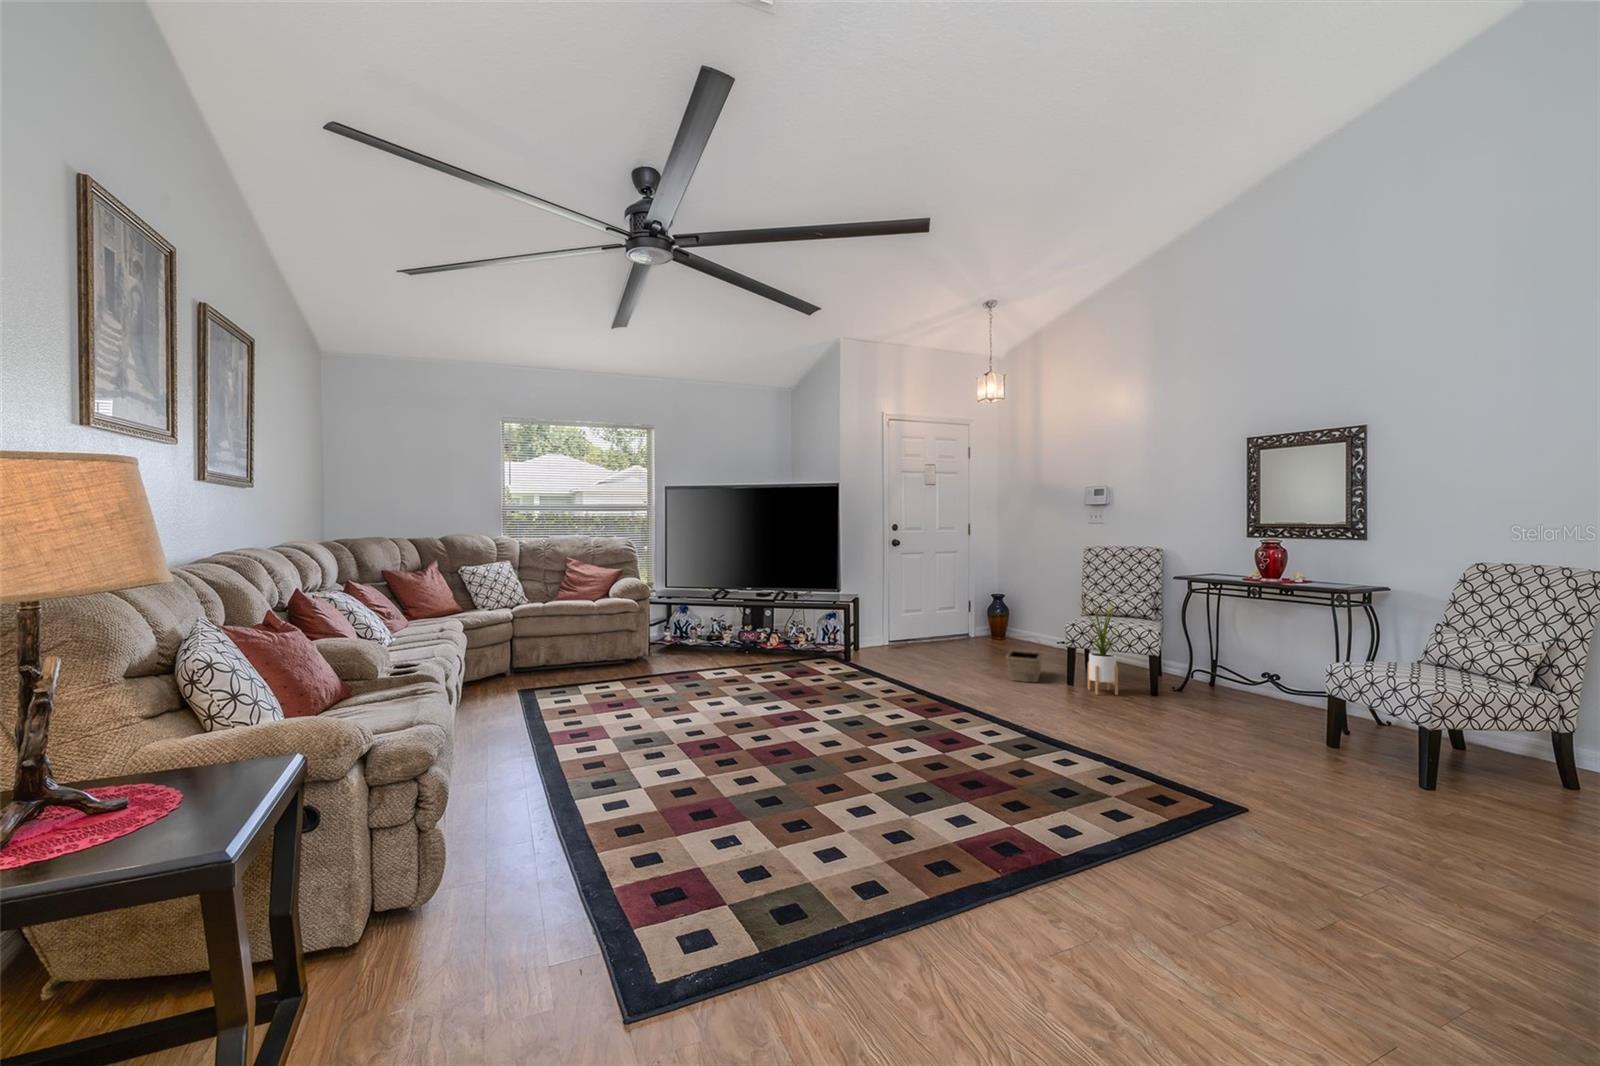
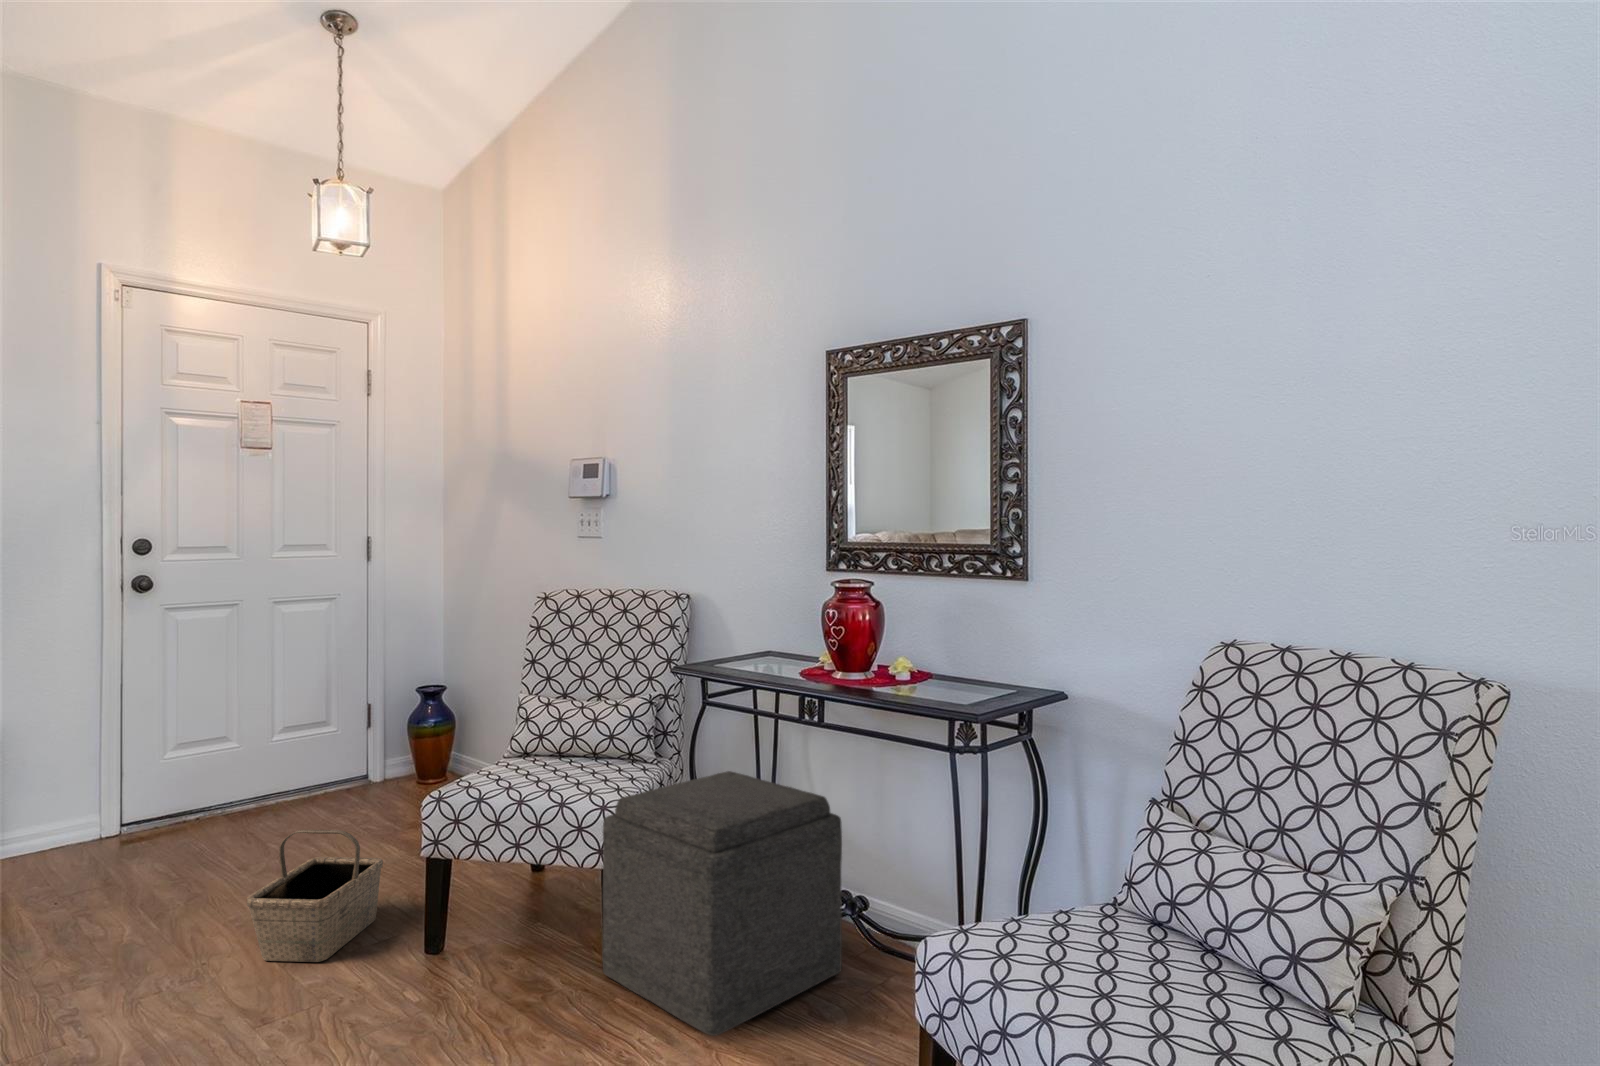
house plant: present [1078,601,1122,695] -> none [384,719,544,1000]
ottoman: none [1157,622,1269,711] -> present [603,771,842,1036]

